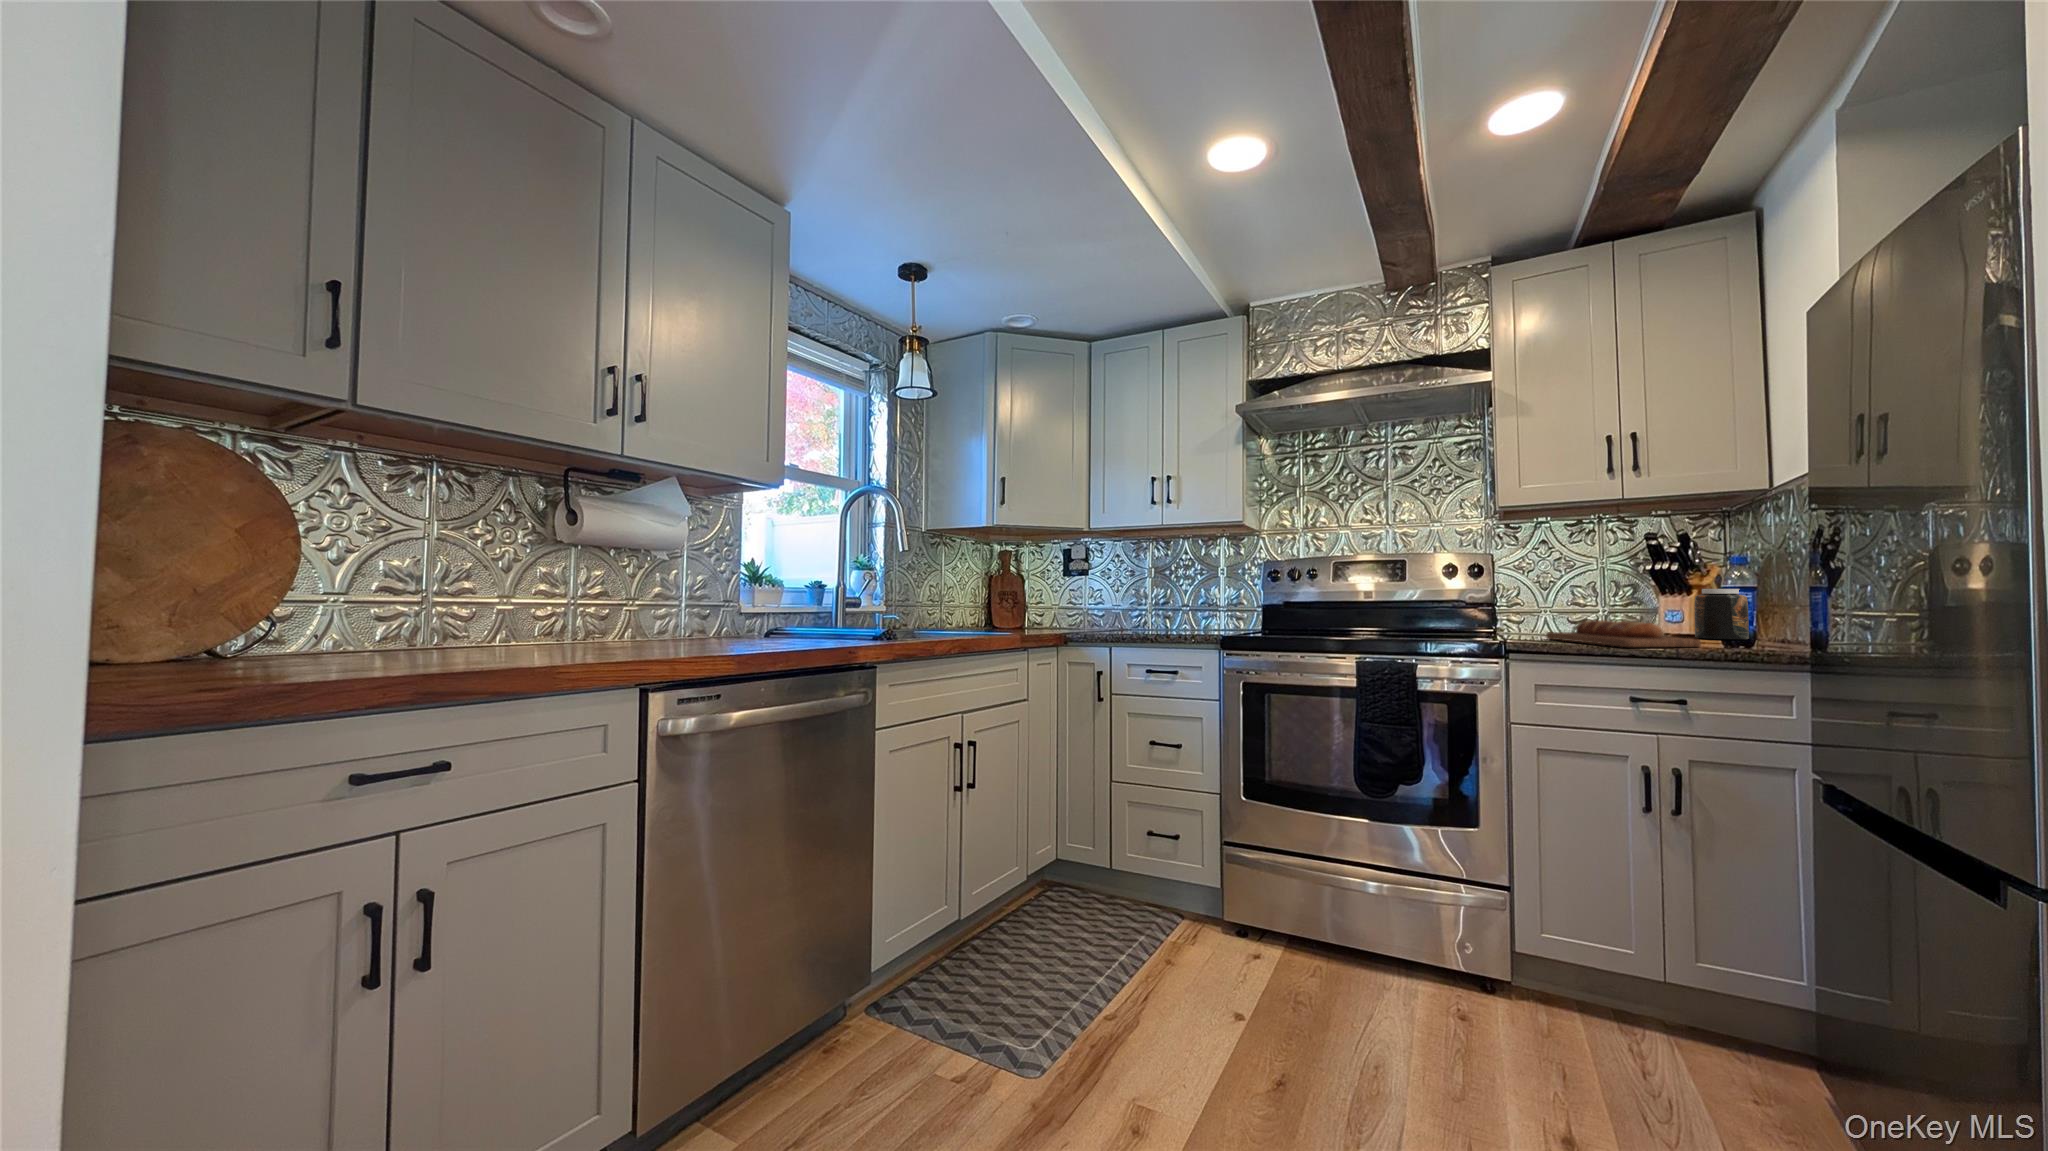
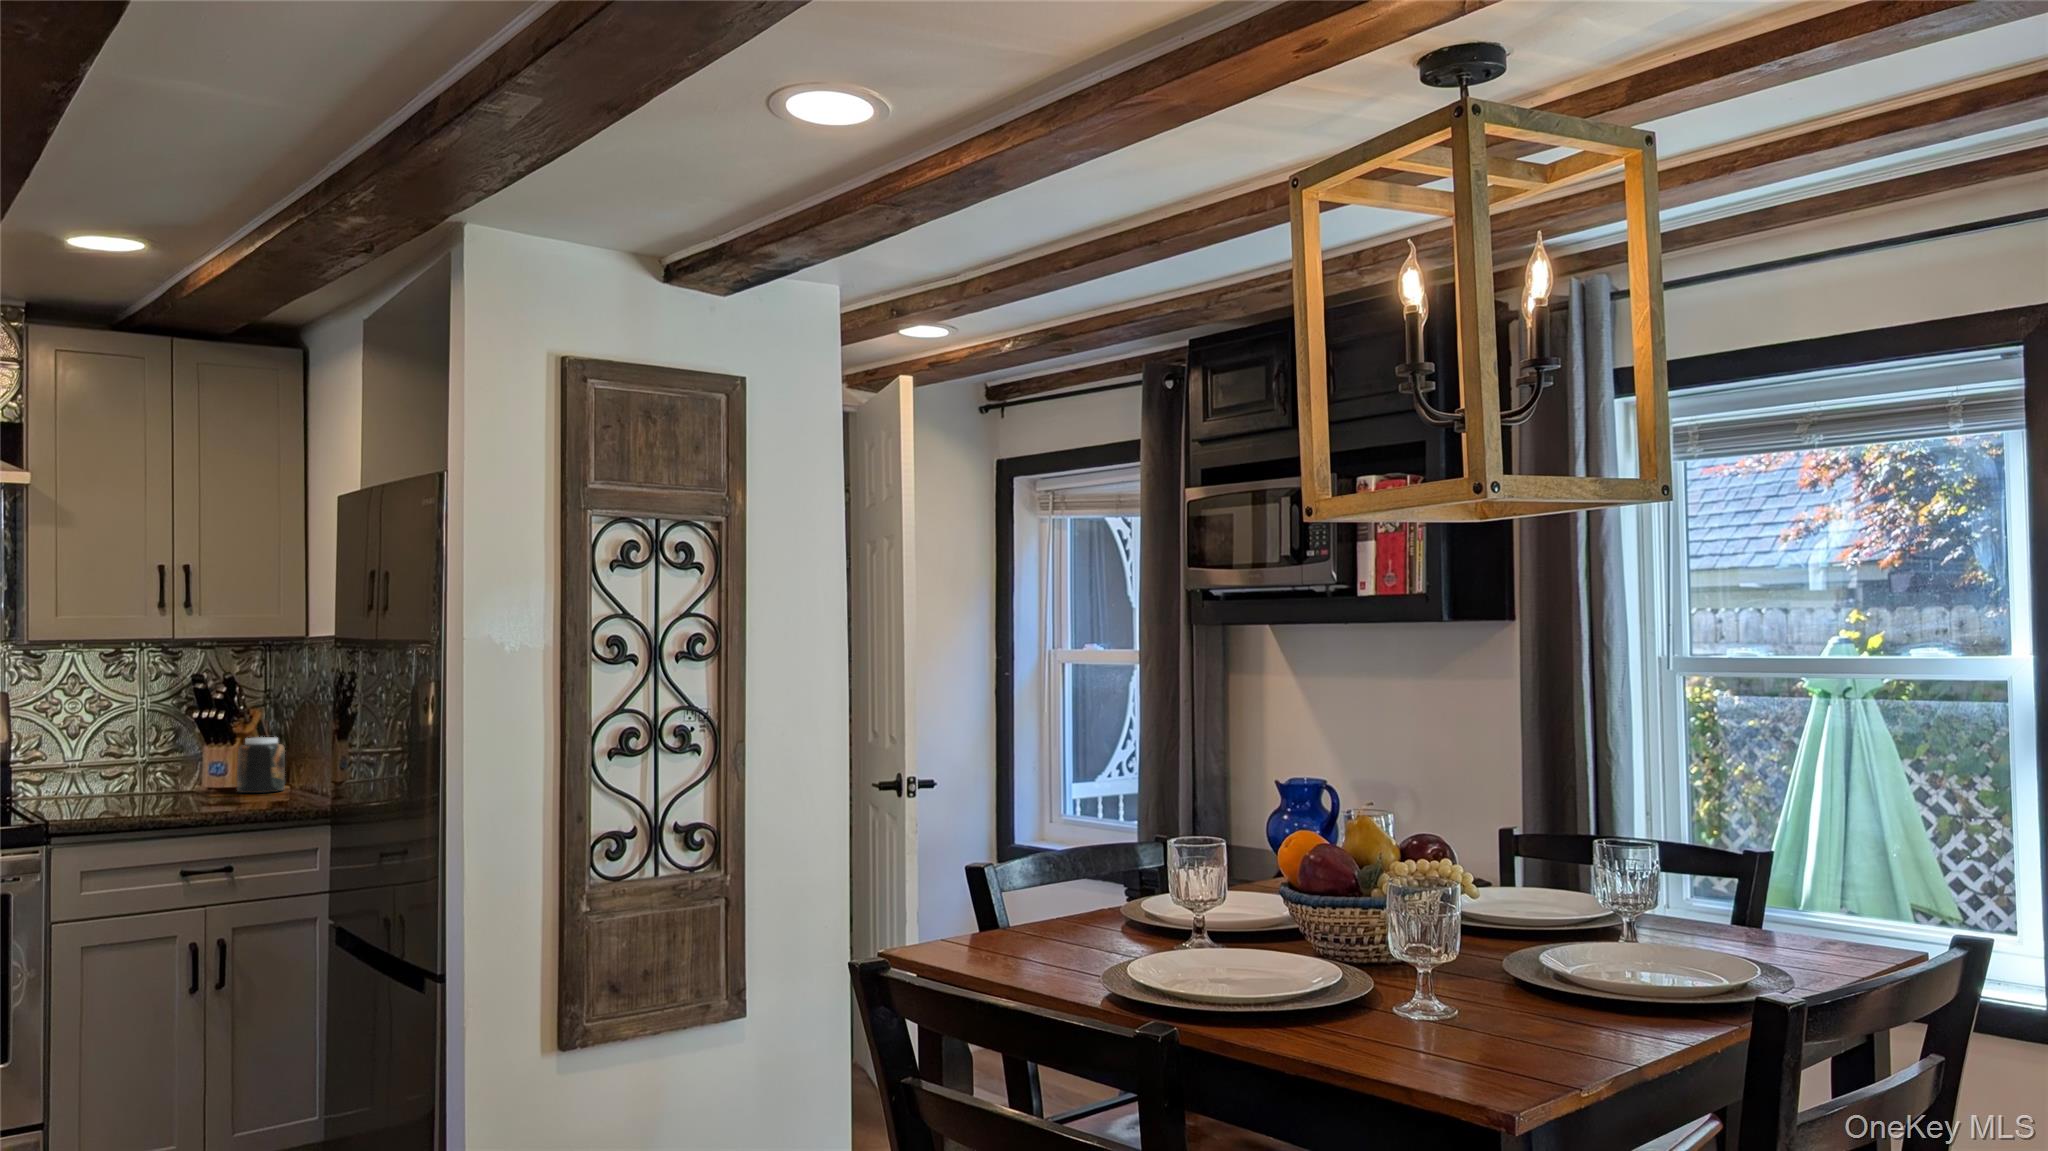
bread loaf: present [1546,620,1701,647] -> none [84,783,245,816]

